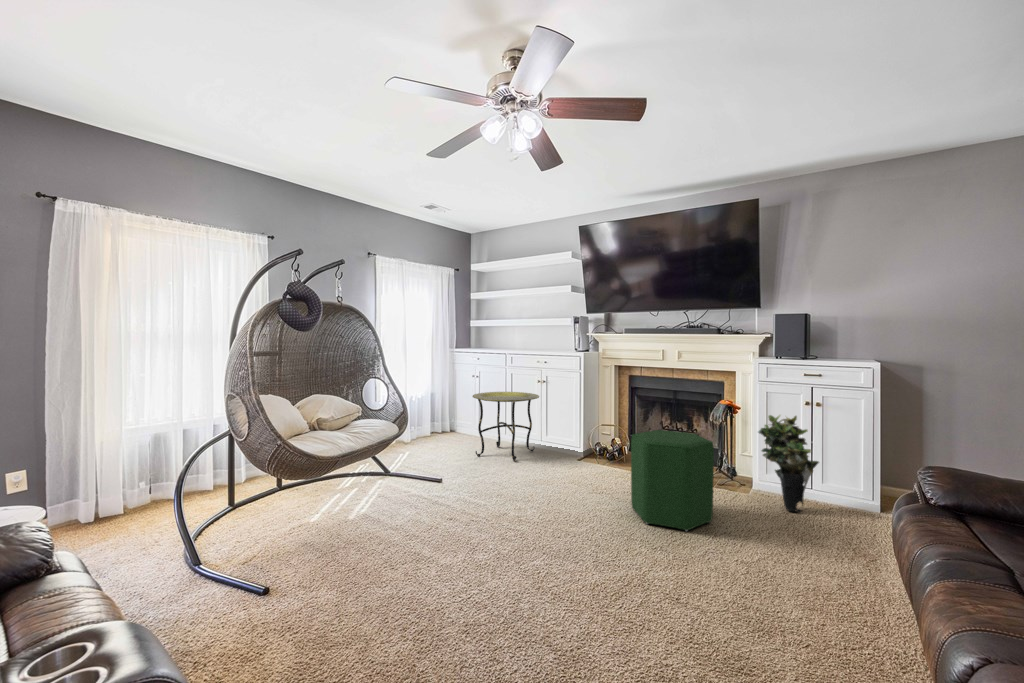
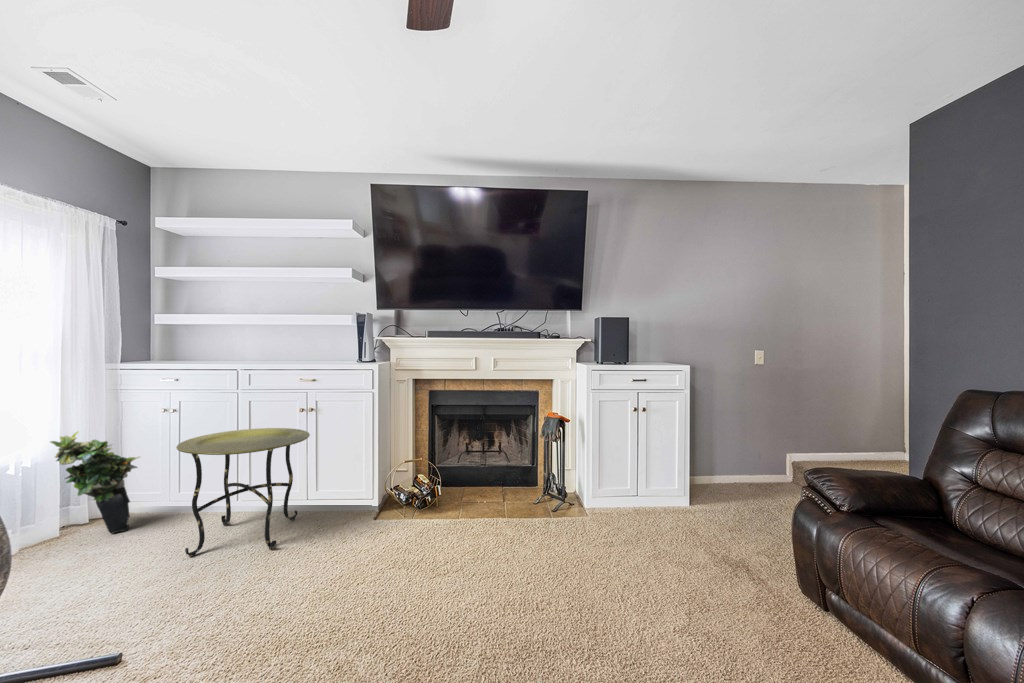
potted plant: present [758,415,819,512] -> present [50,431,139,533]
ottoman: present [631,430,714,531] -> none [511,466,614,618]

